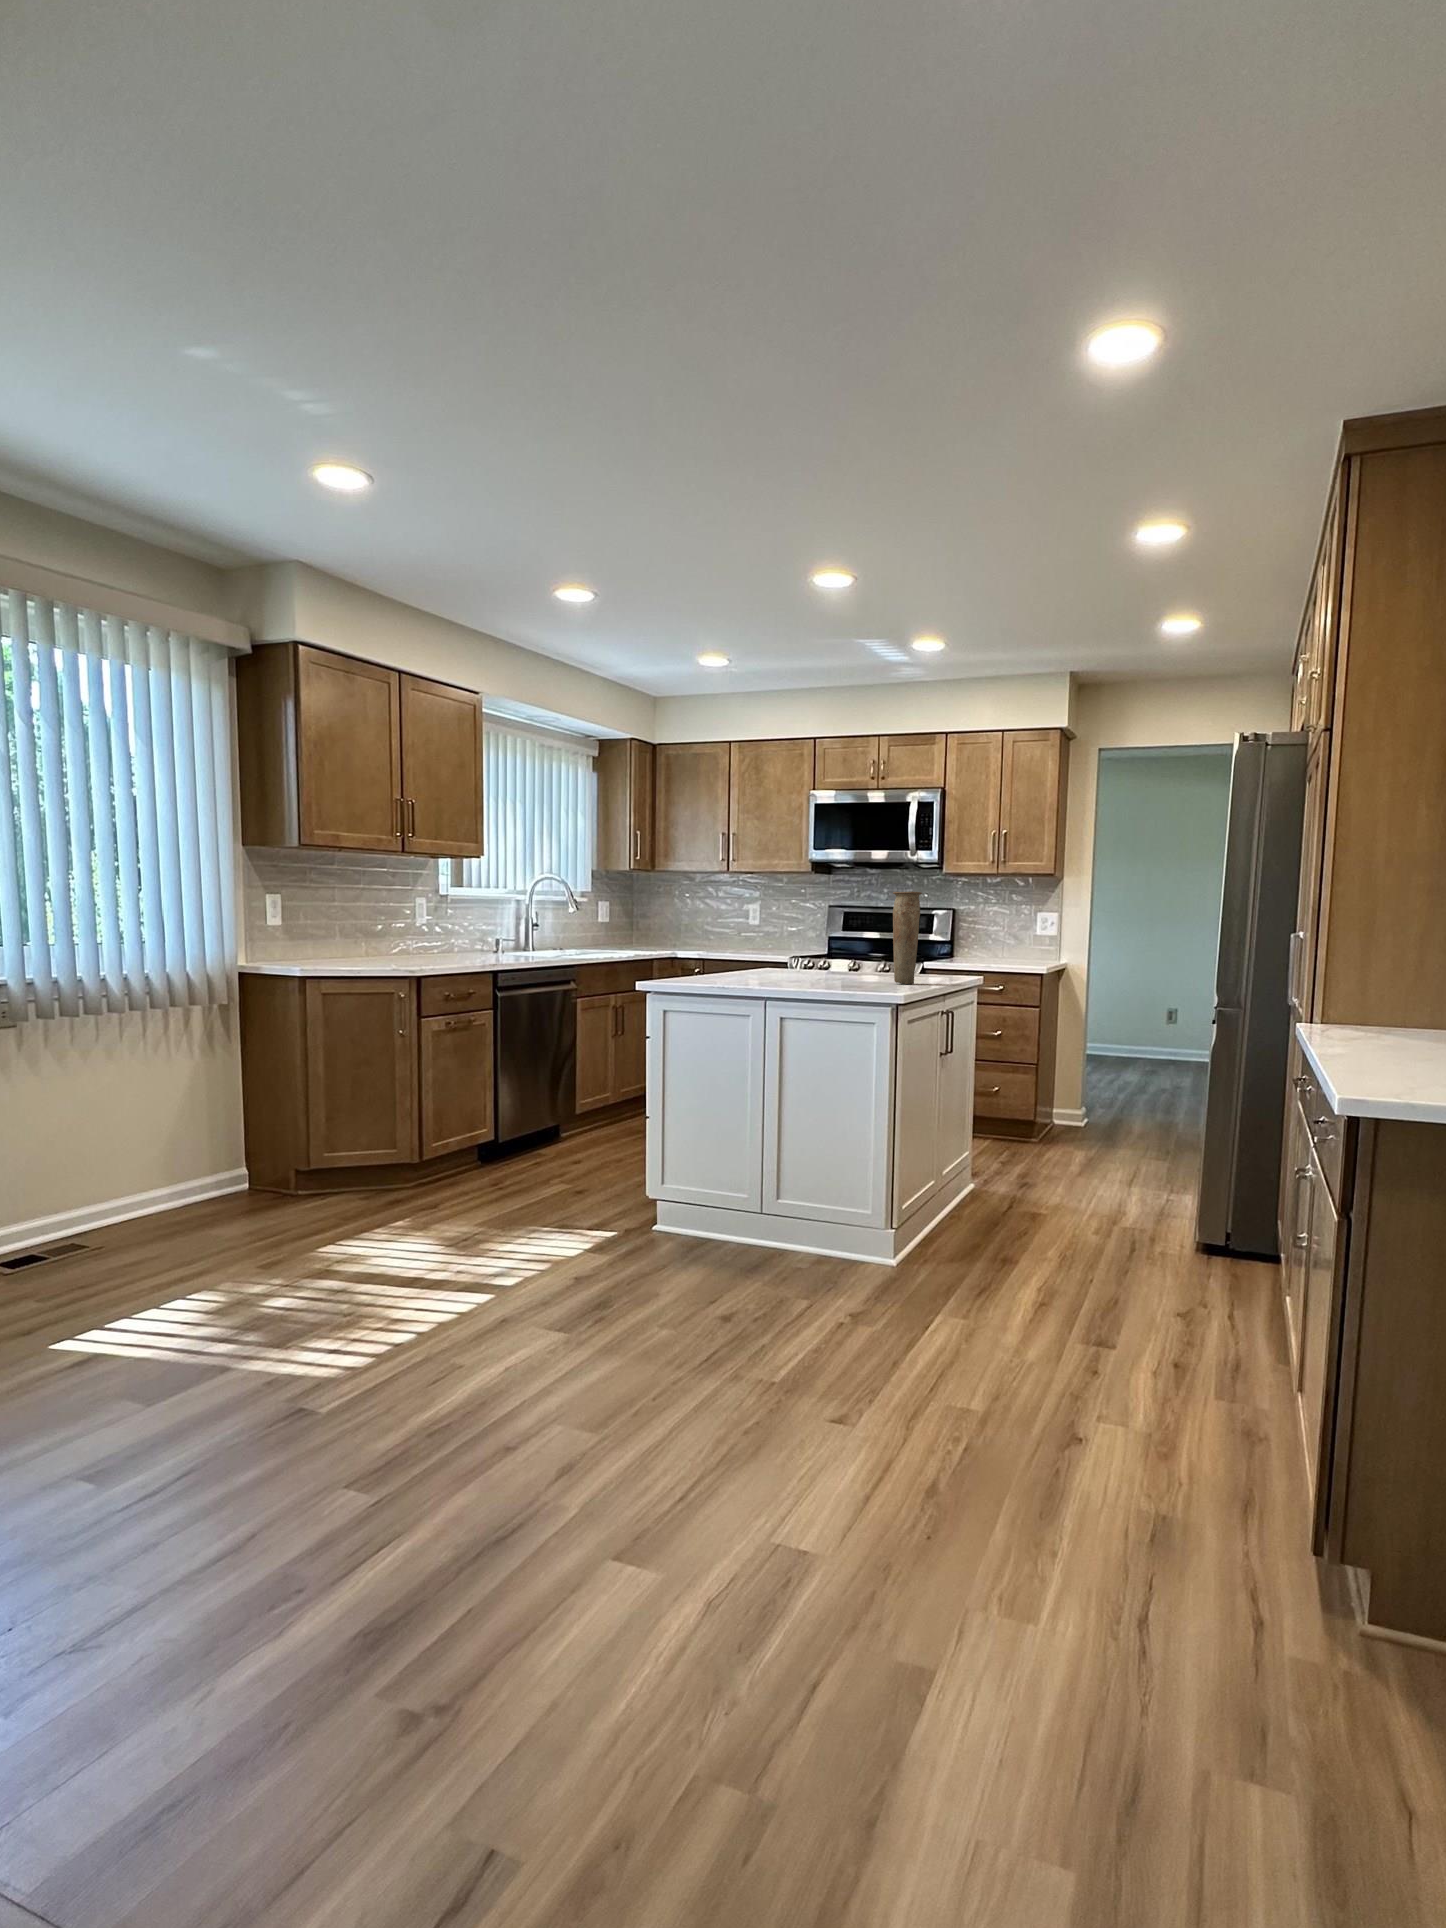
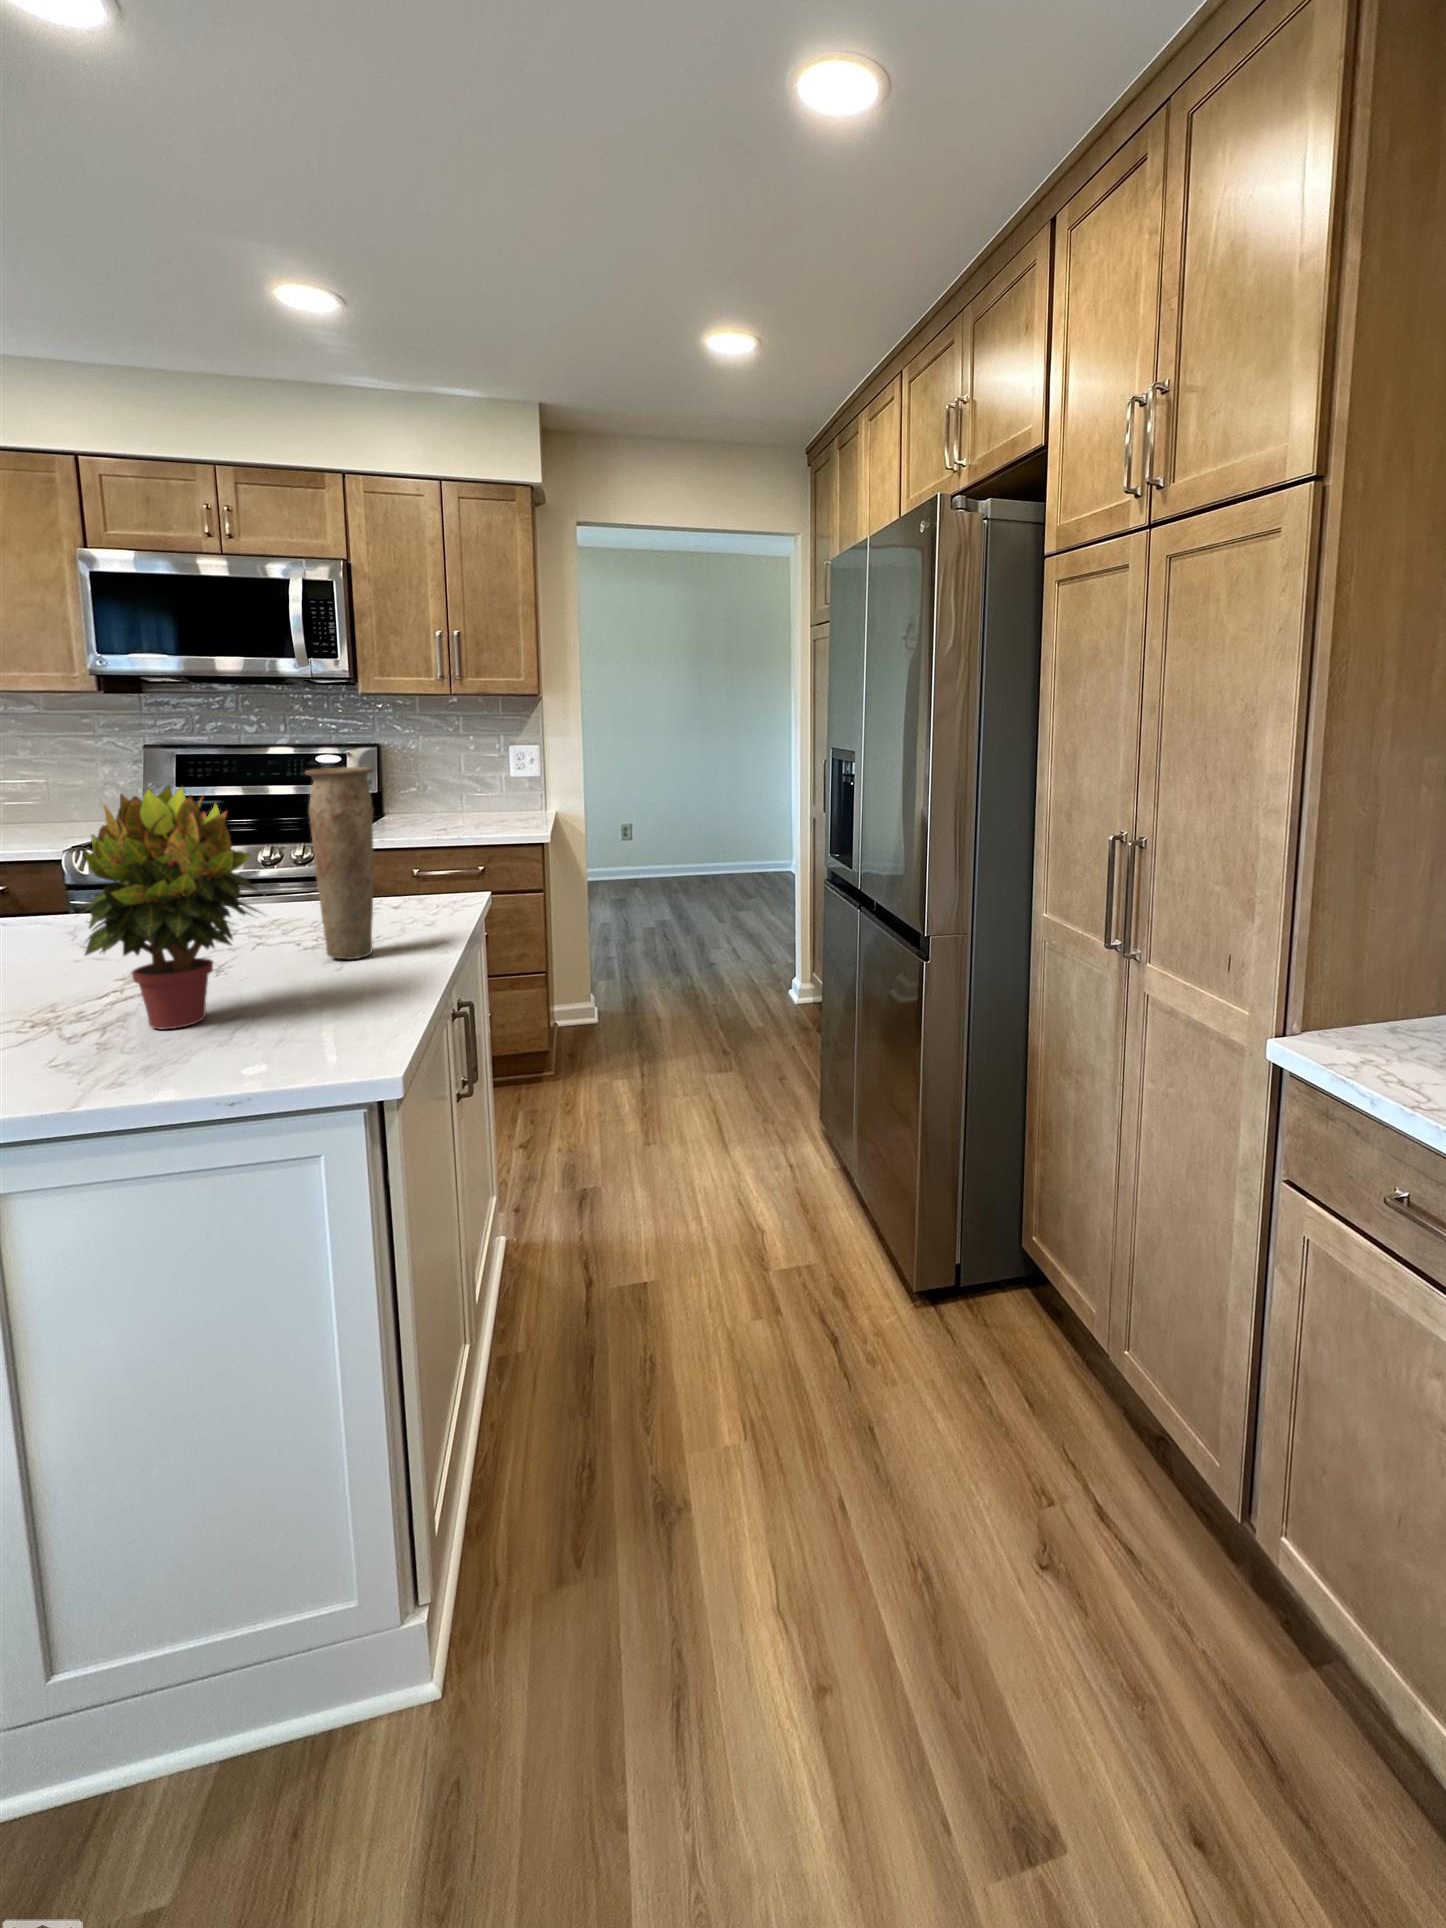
potted plant: none [806,889,870,987] -> present [82,786,259,1029]

